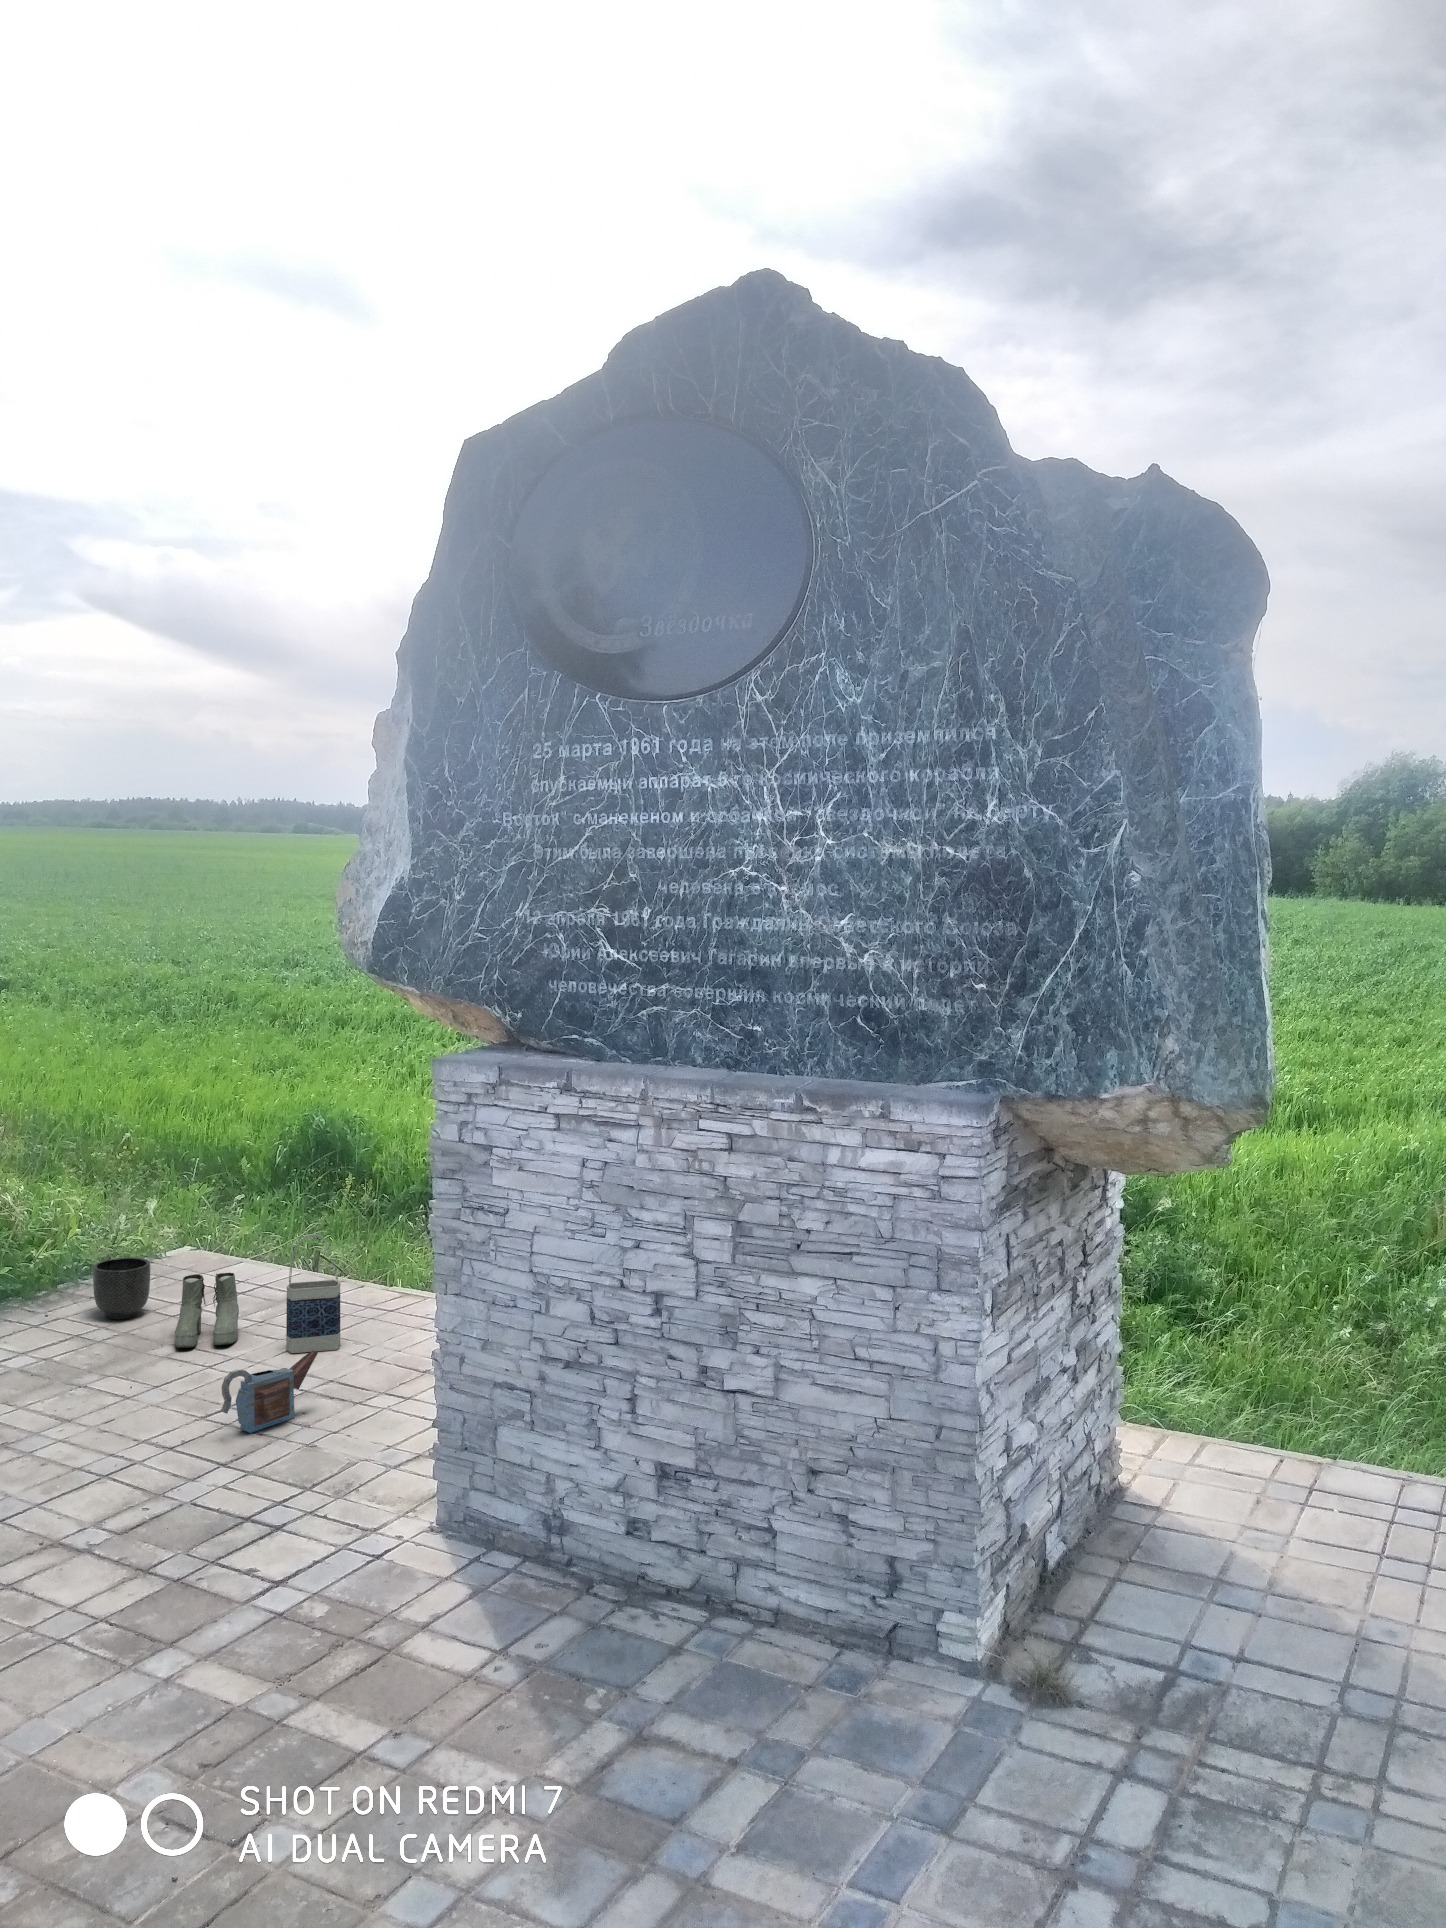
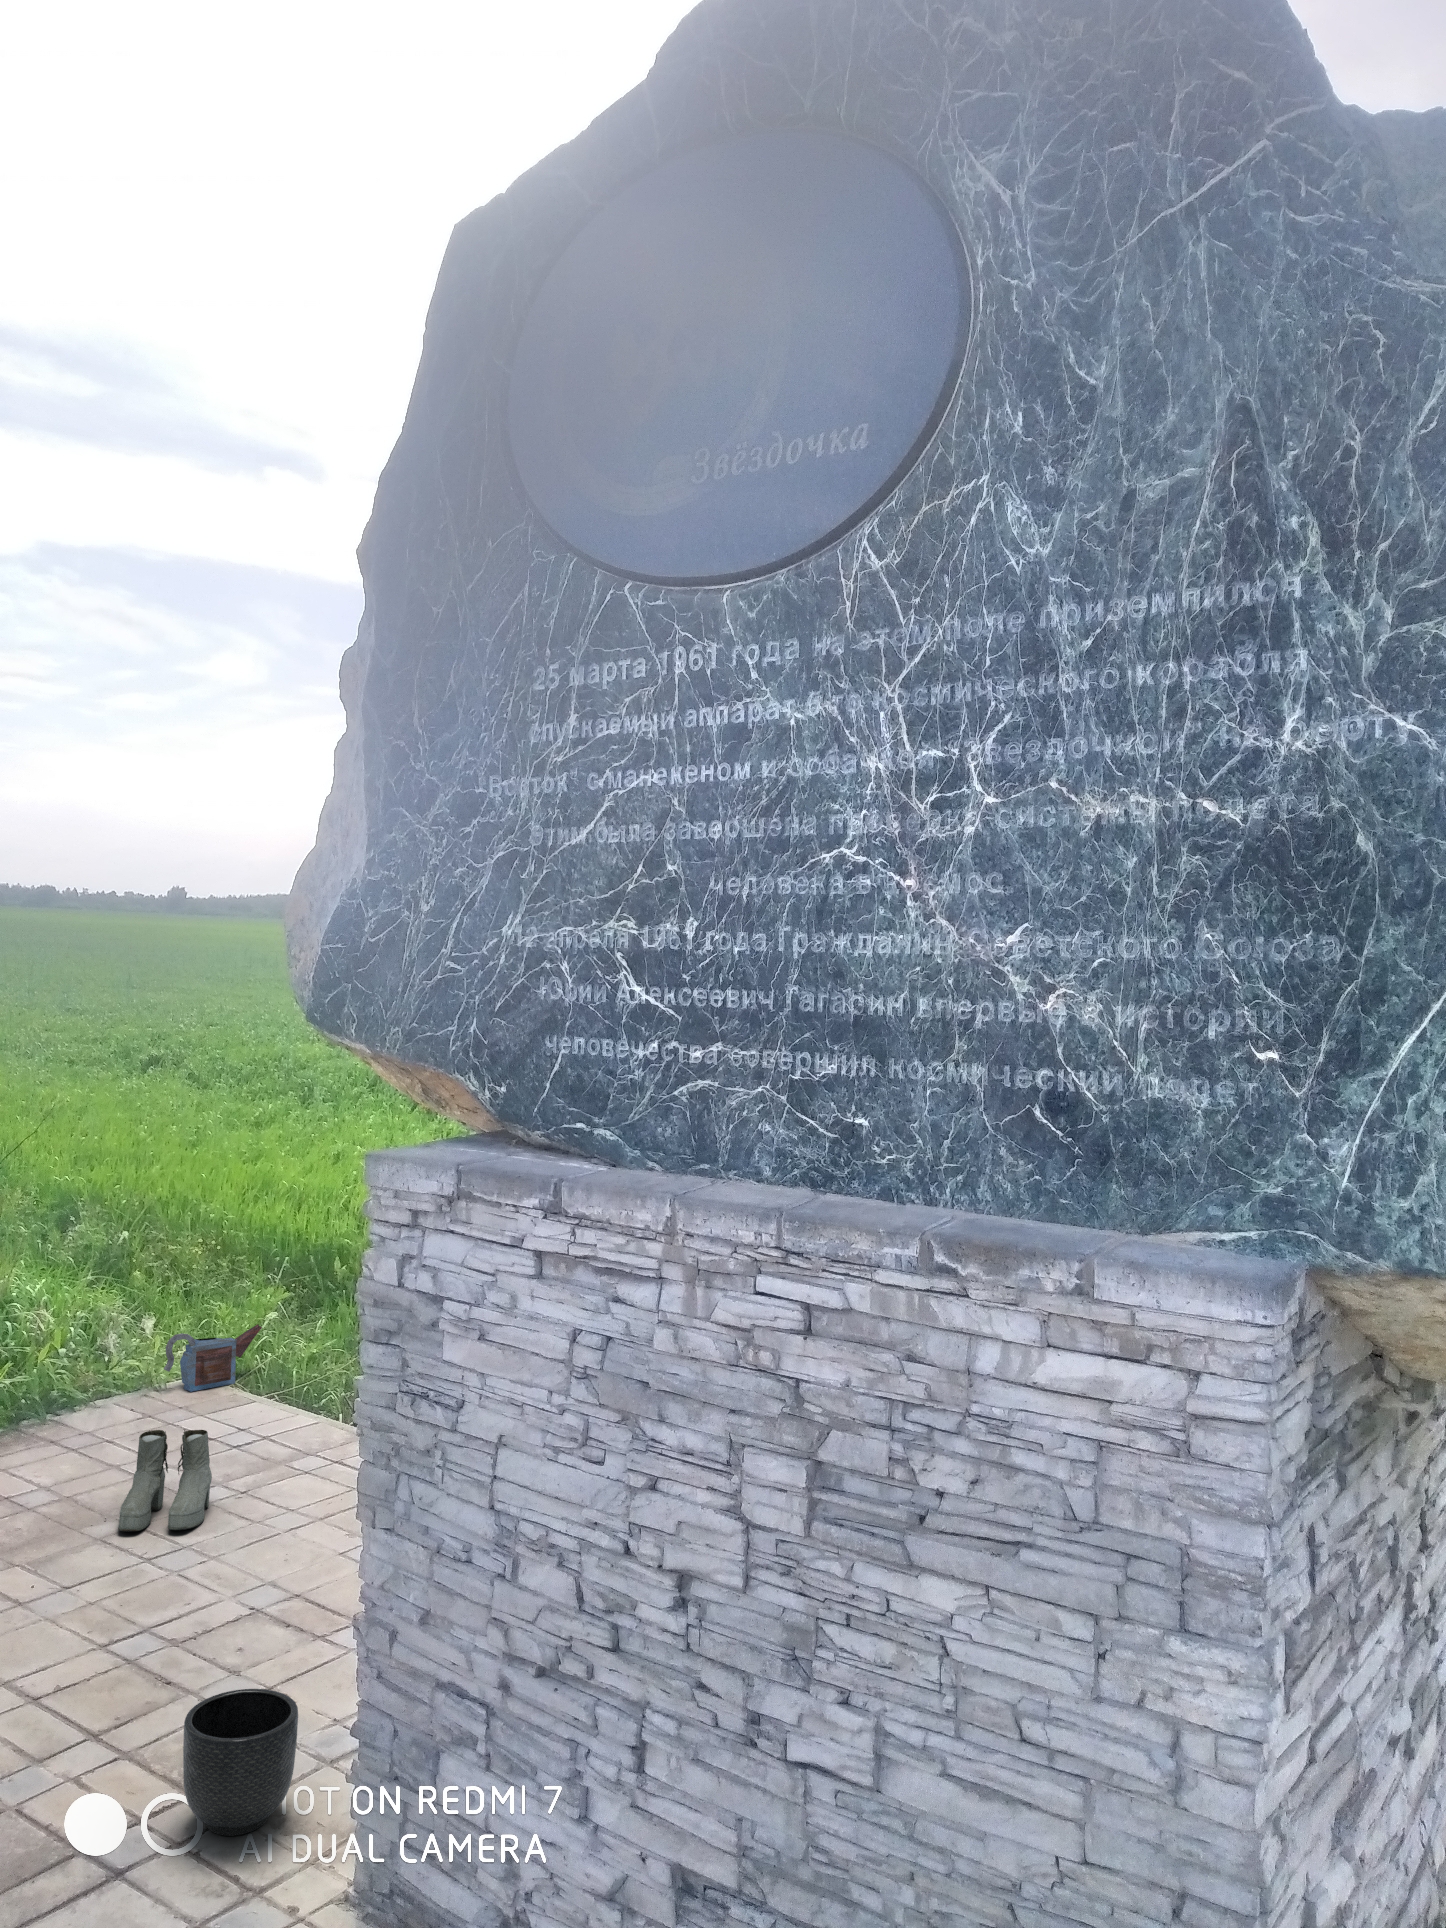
bag: present [286,1234,340,1353] -> none [258,1387,334,1549]
planter: present [93,1257,150,1319] -> present [183,1689,298,1836]
watering can: present [221,1350,318,1433] -> present [164,1324,262,1392]

